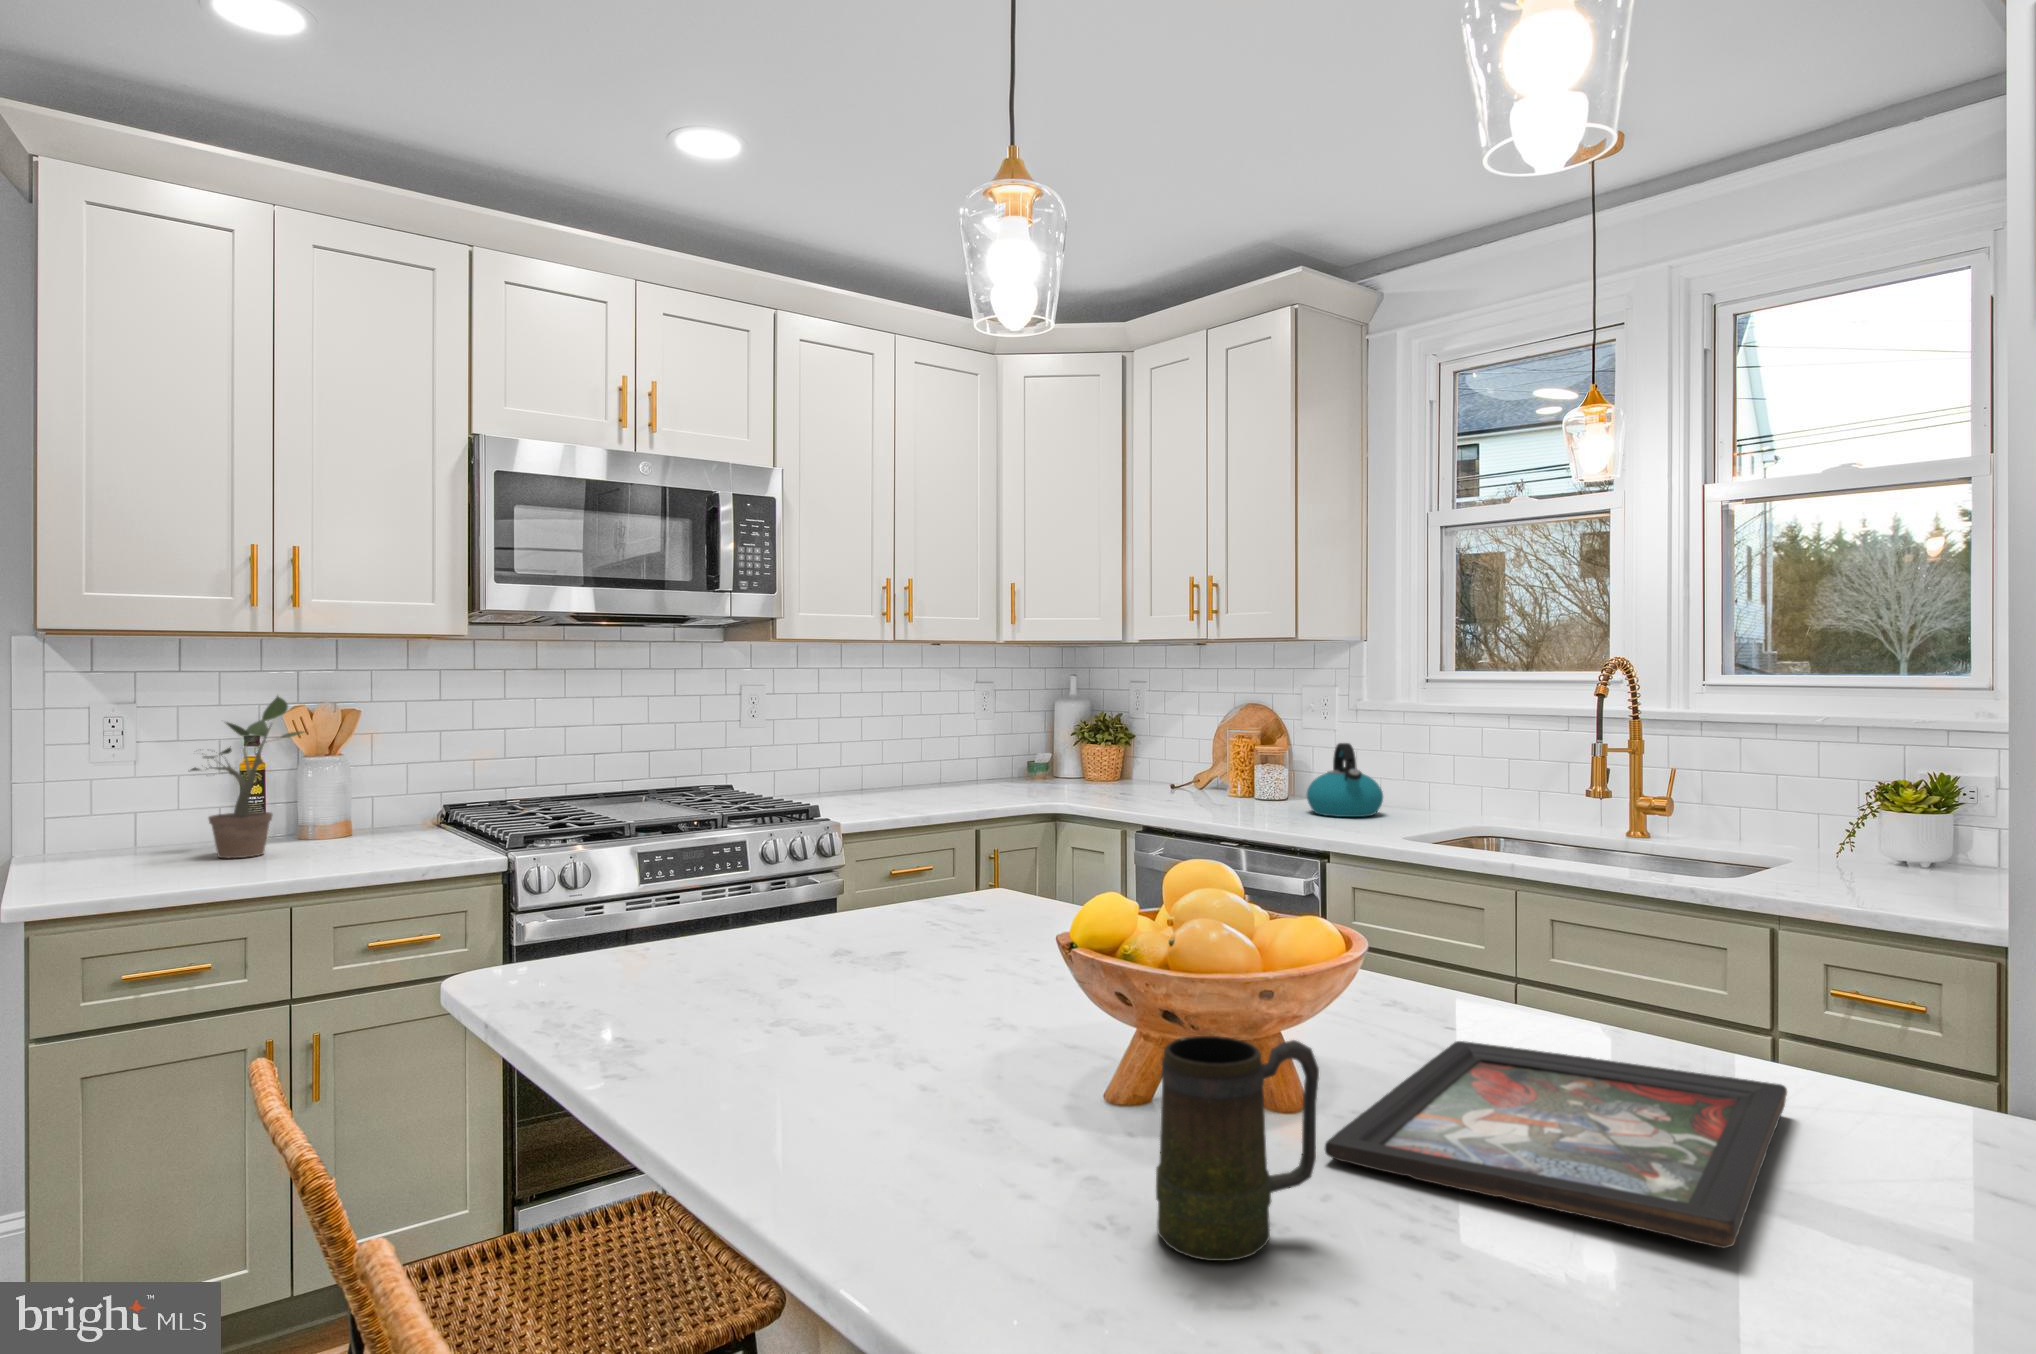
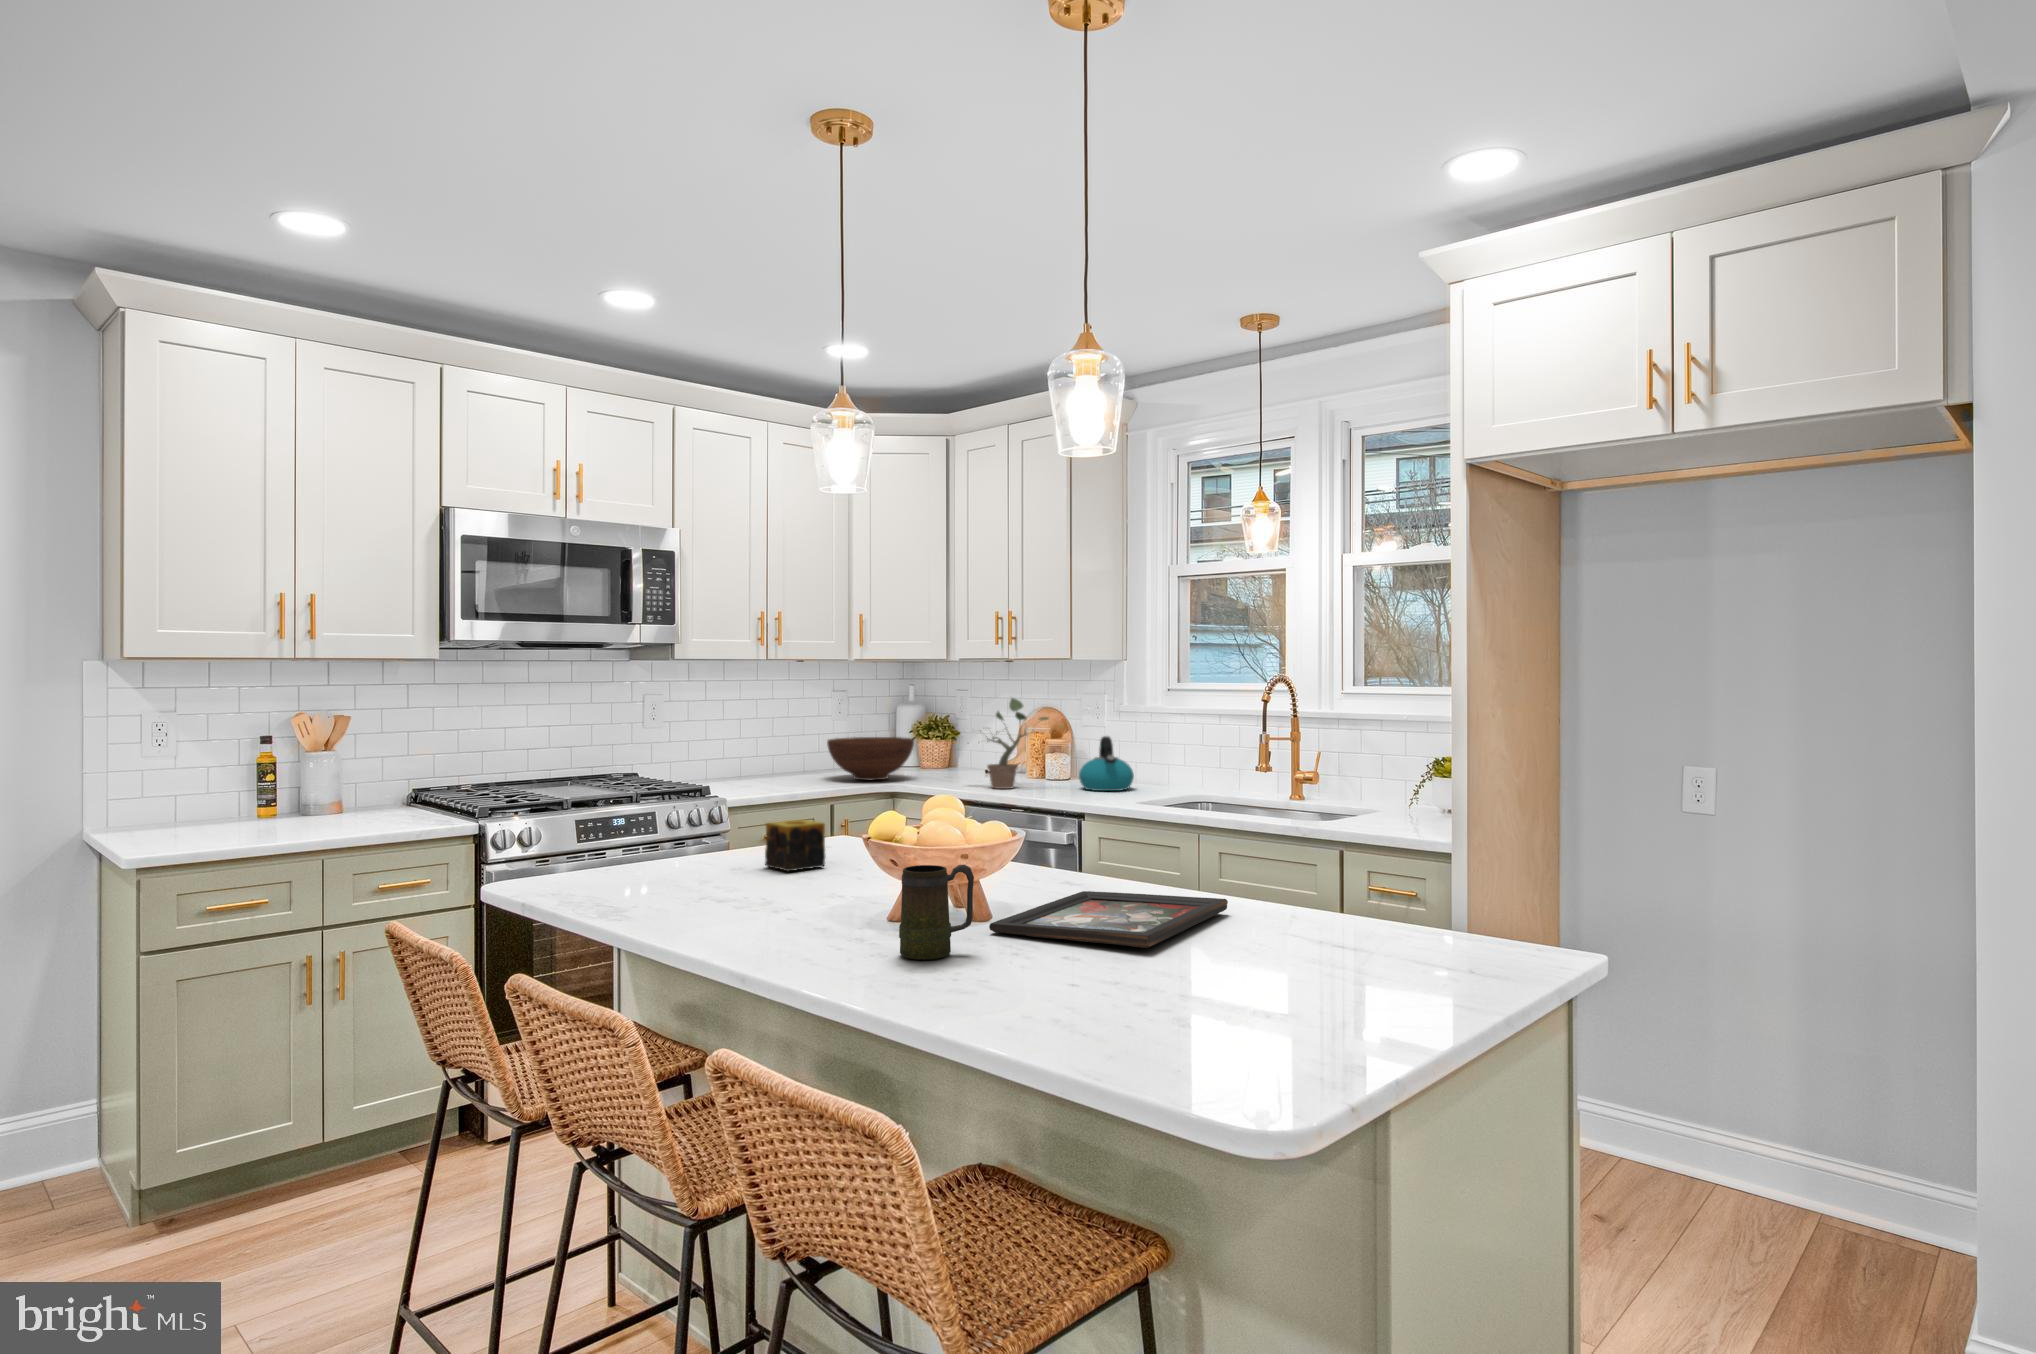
potted plant: present [191,696,303,858] -> present [980,698,1048,789]
fruit bowl: none [972,741,1083,797] -> present [827,737,914,780]
candle: none [883,878,980,967] -> present [765,819,825,871]

